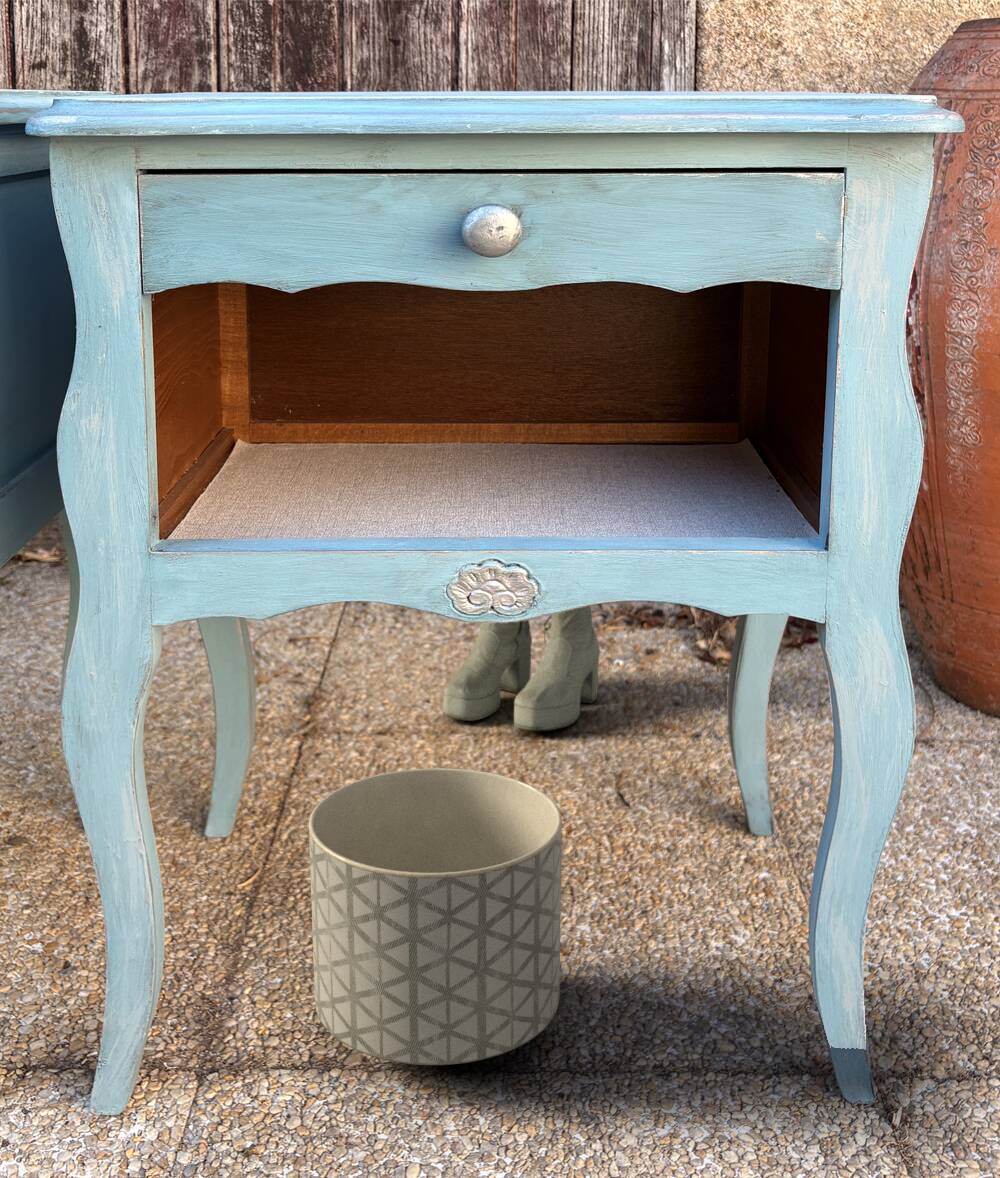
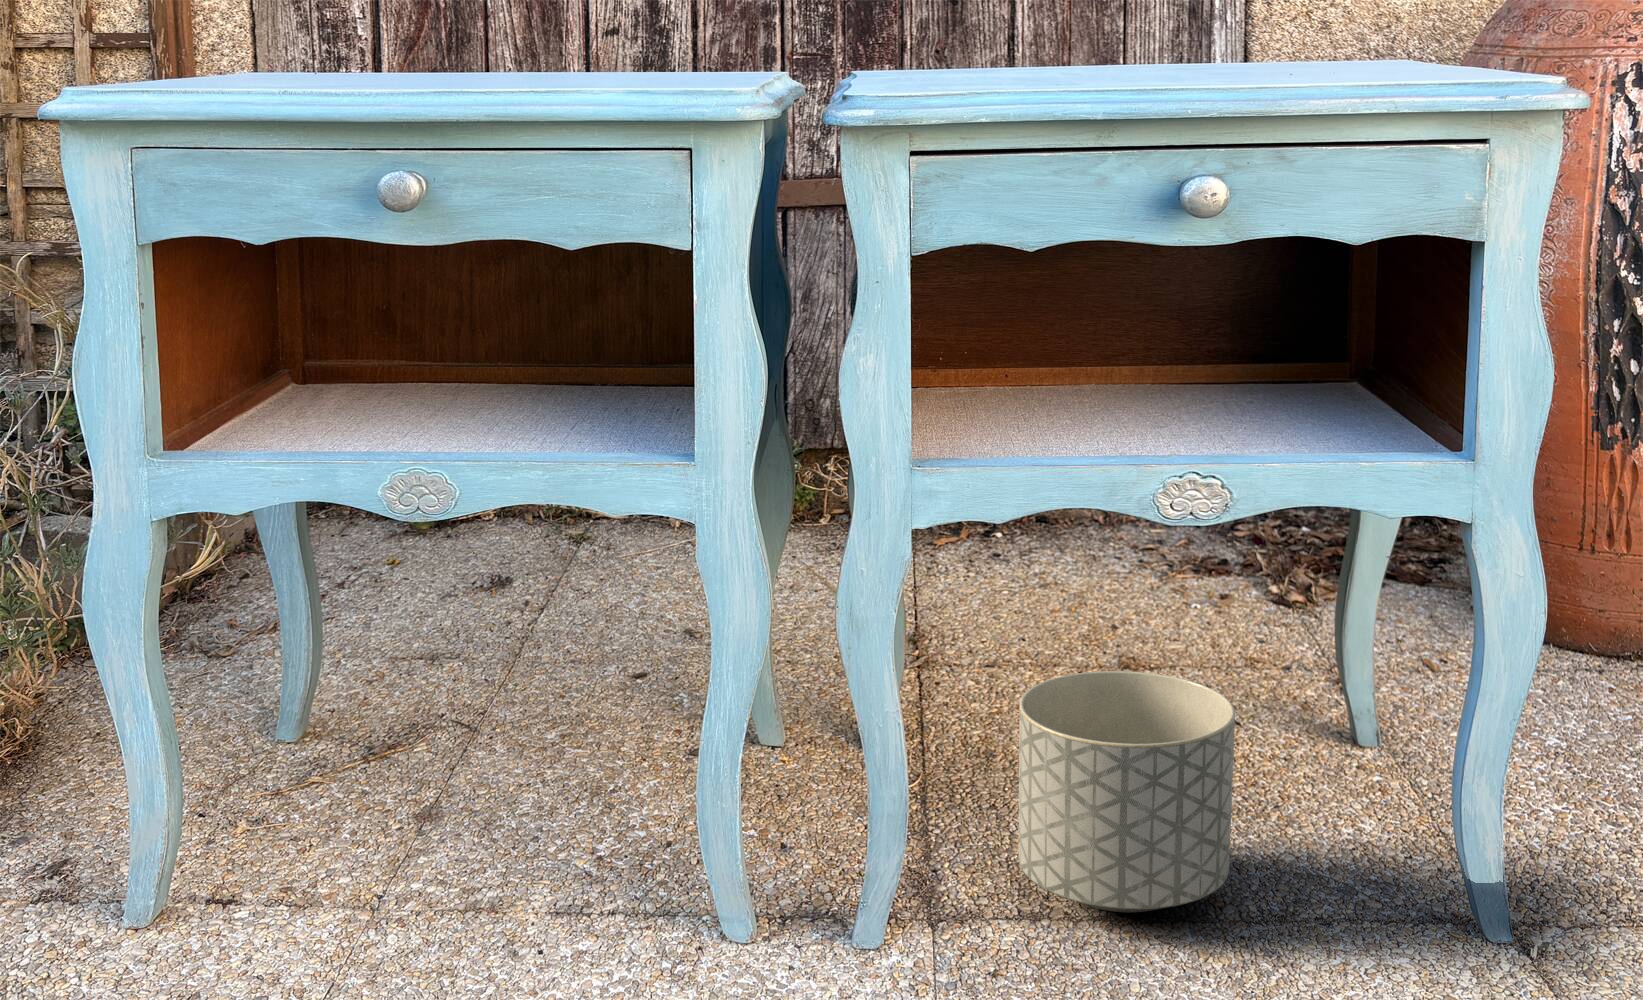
boots: present [443,606,600,731] -> none [1043,513,1186,664]

